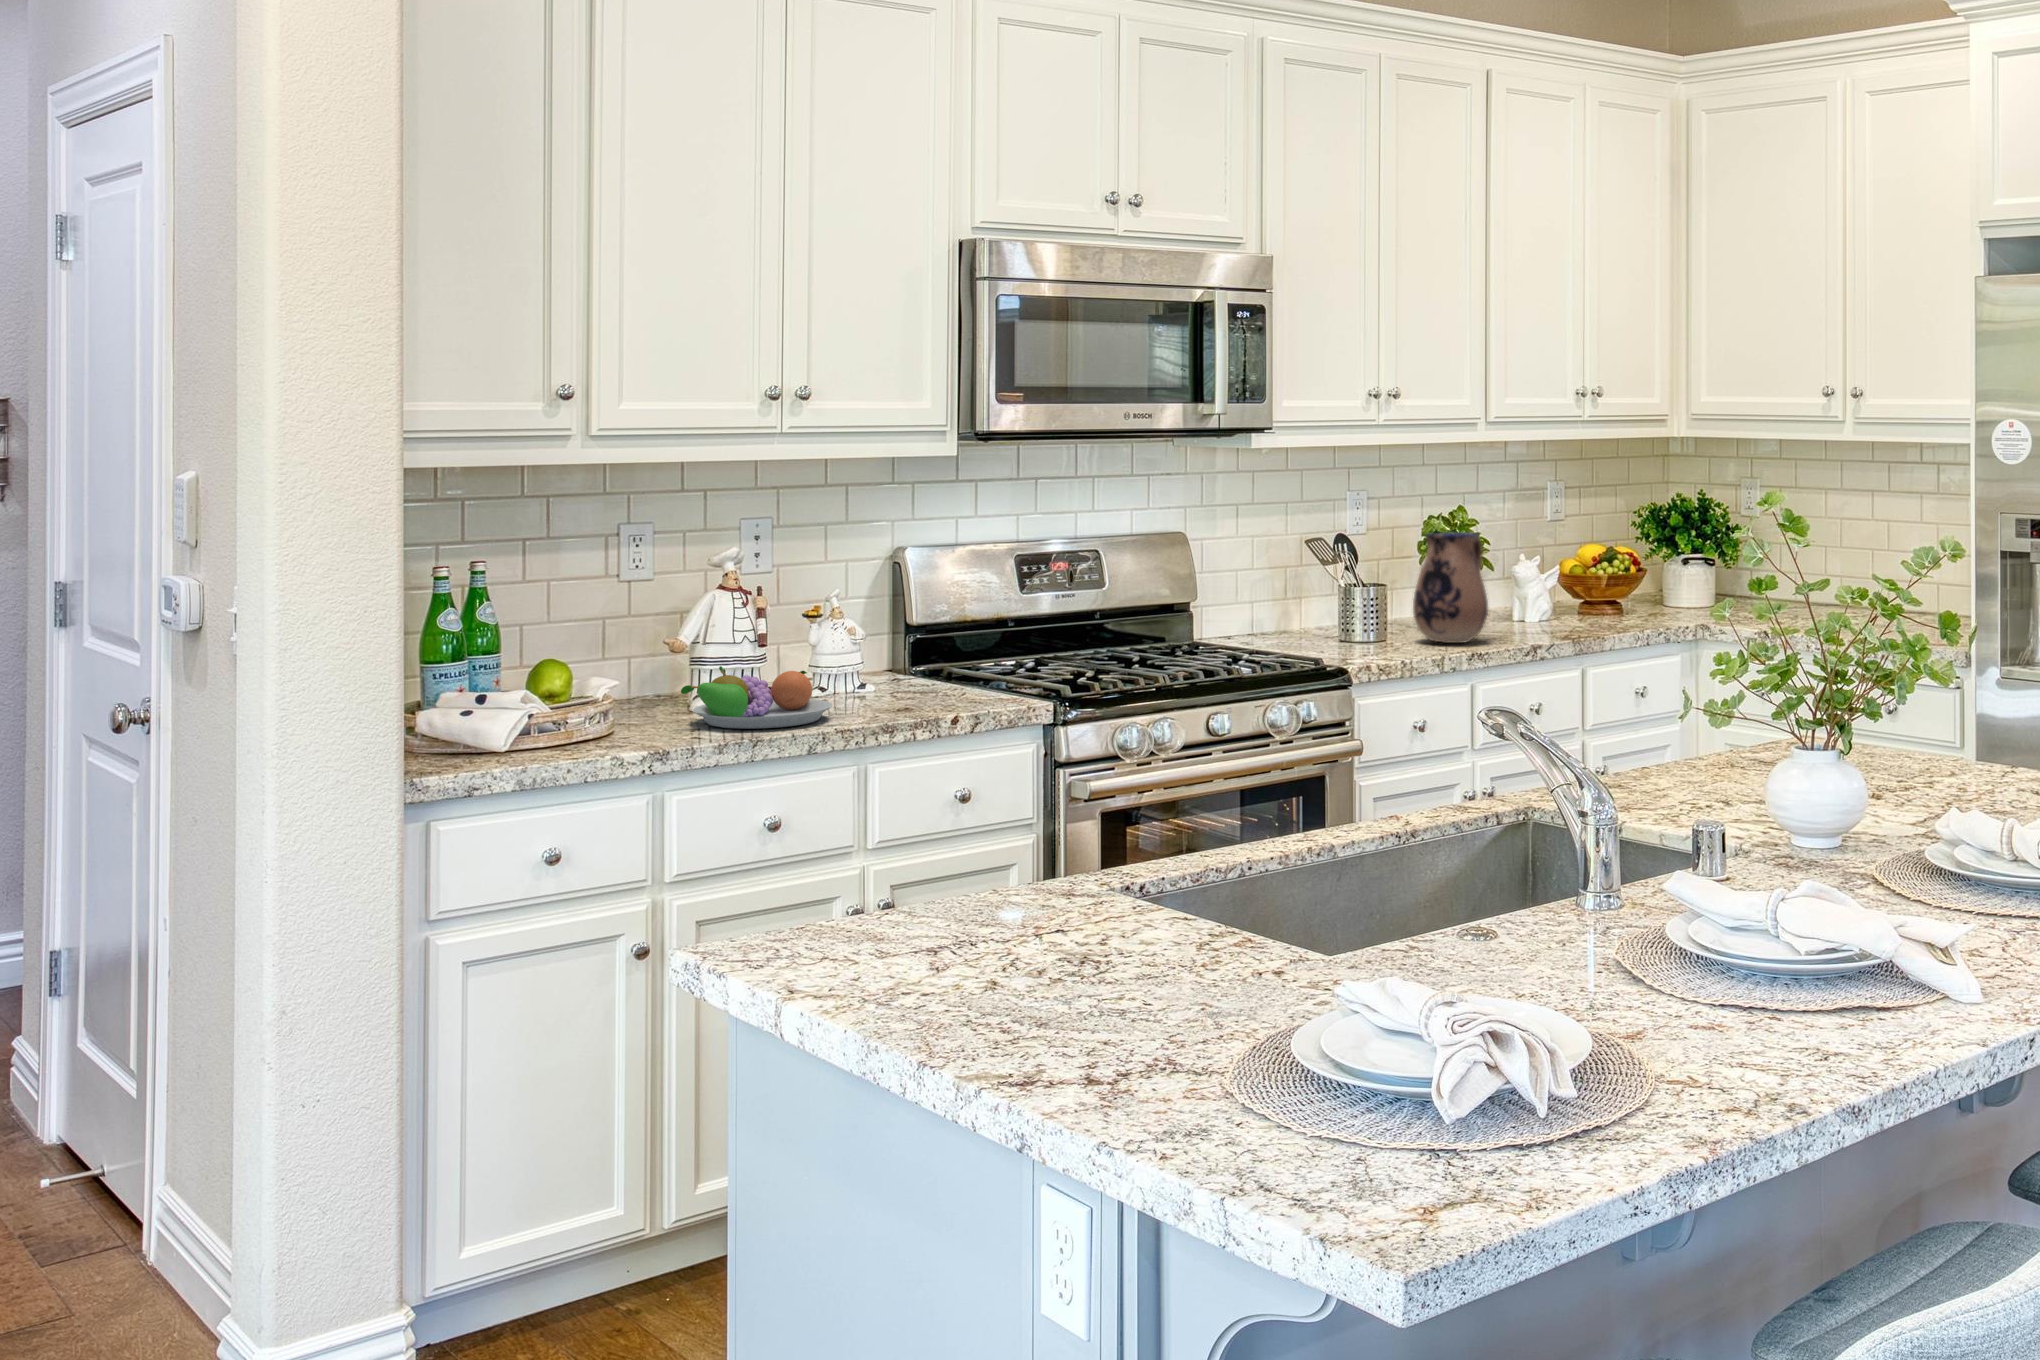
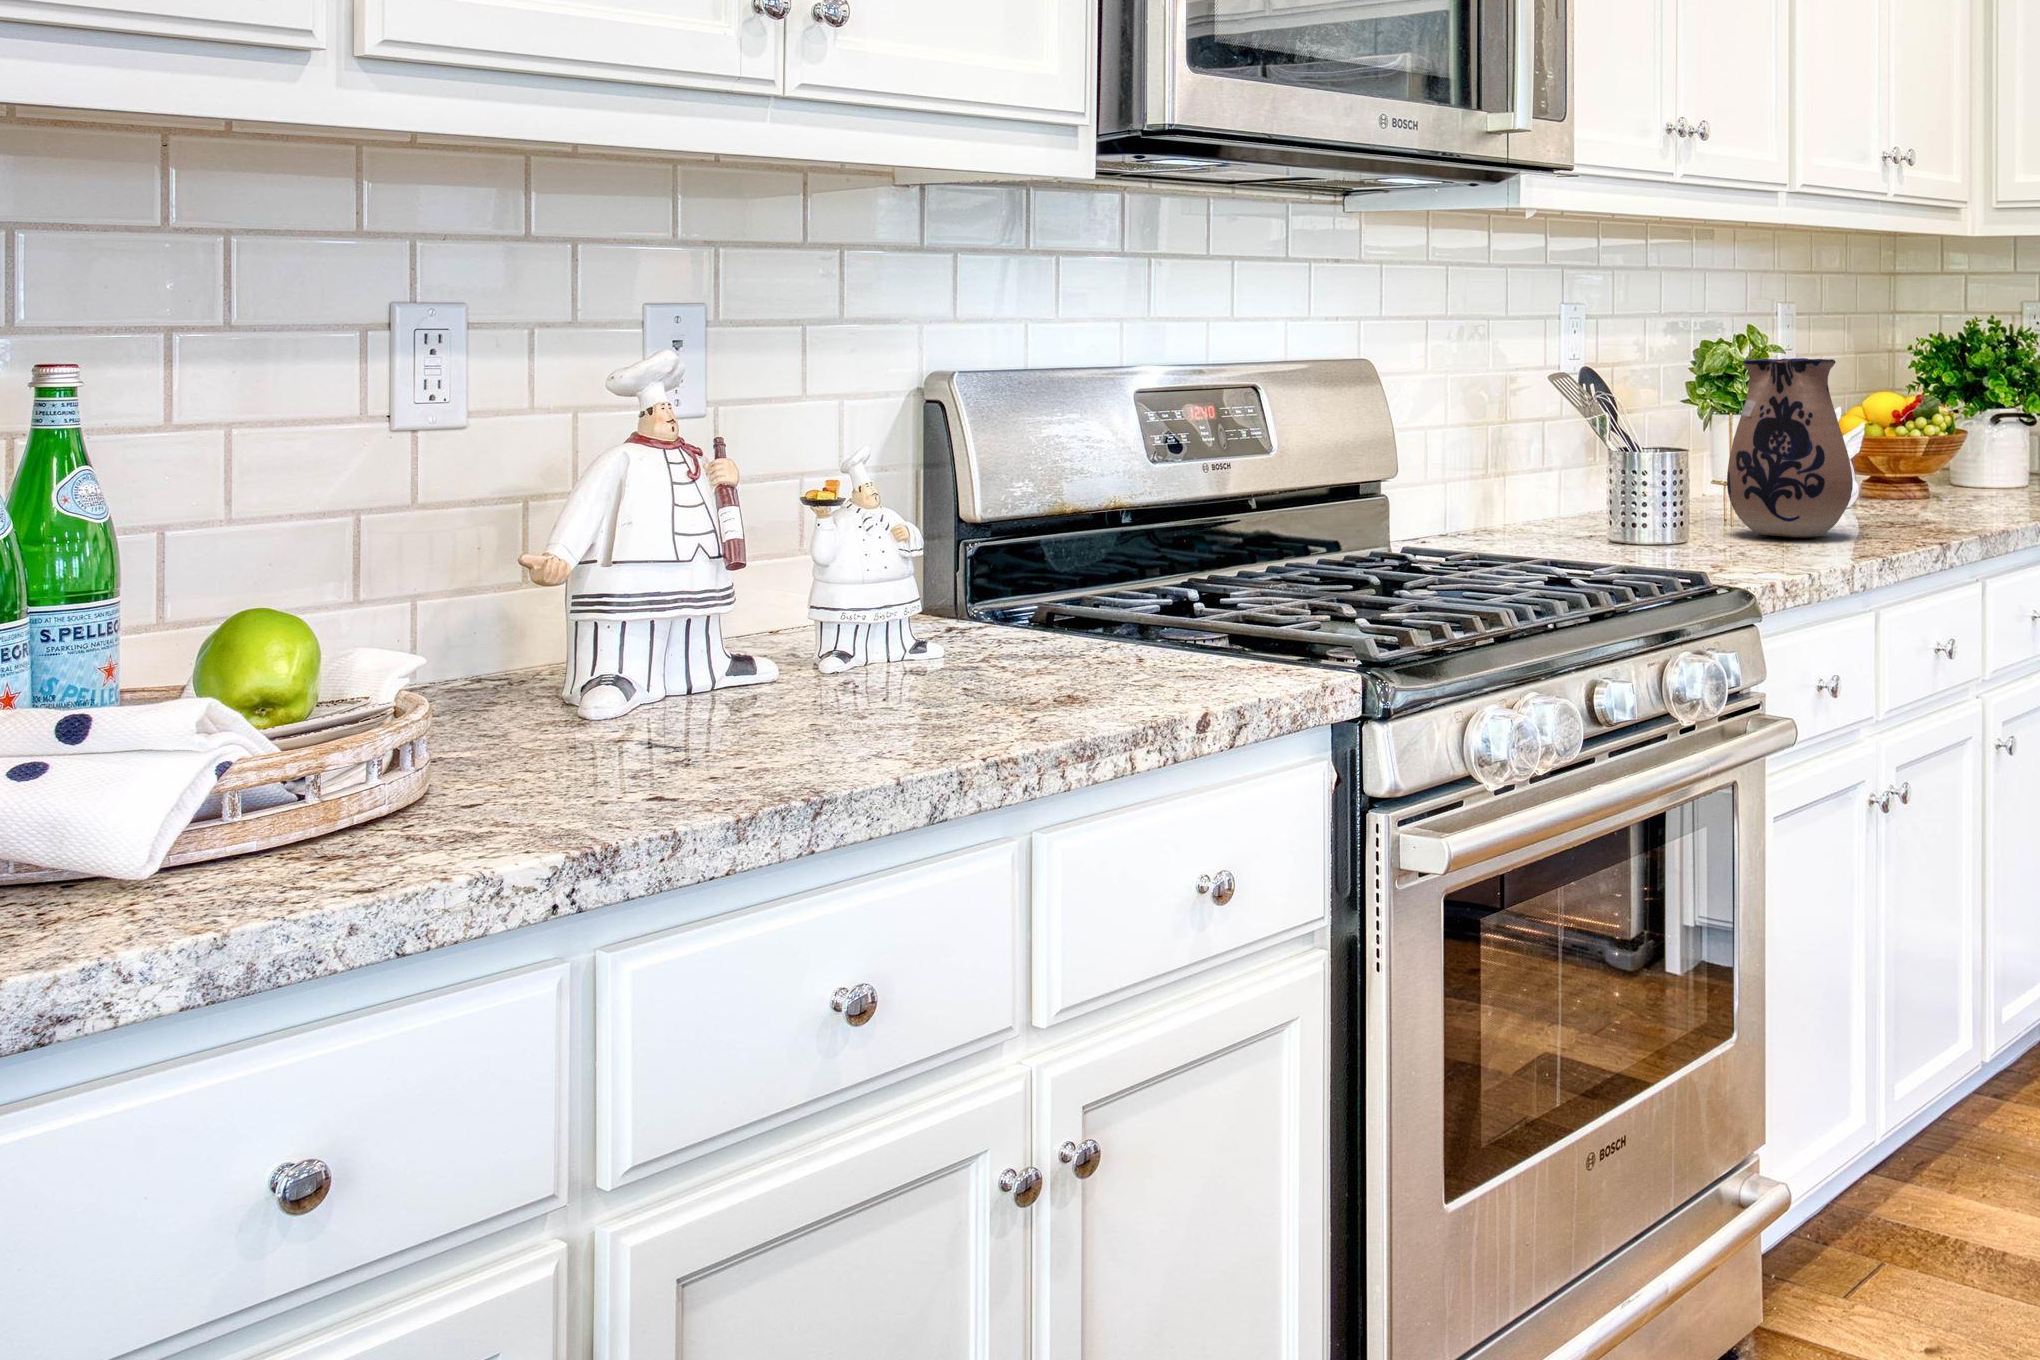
fruit bowl: present [681,666,832,729] -> none [604,617,950,769]

